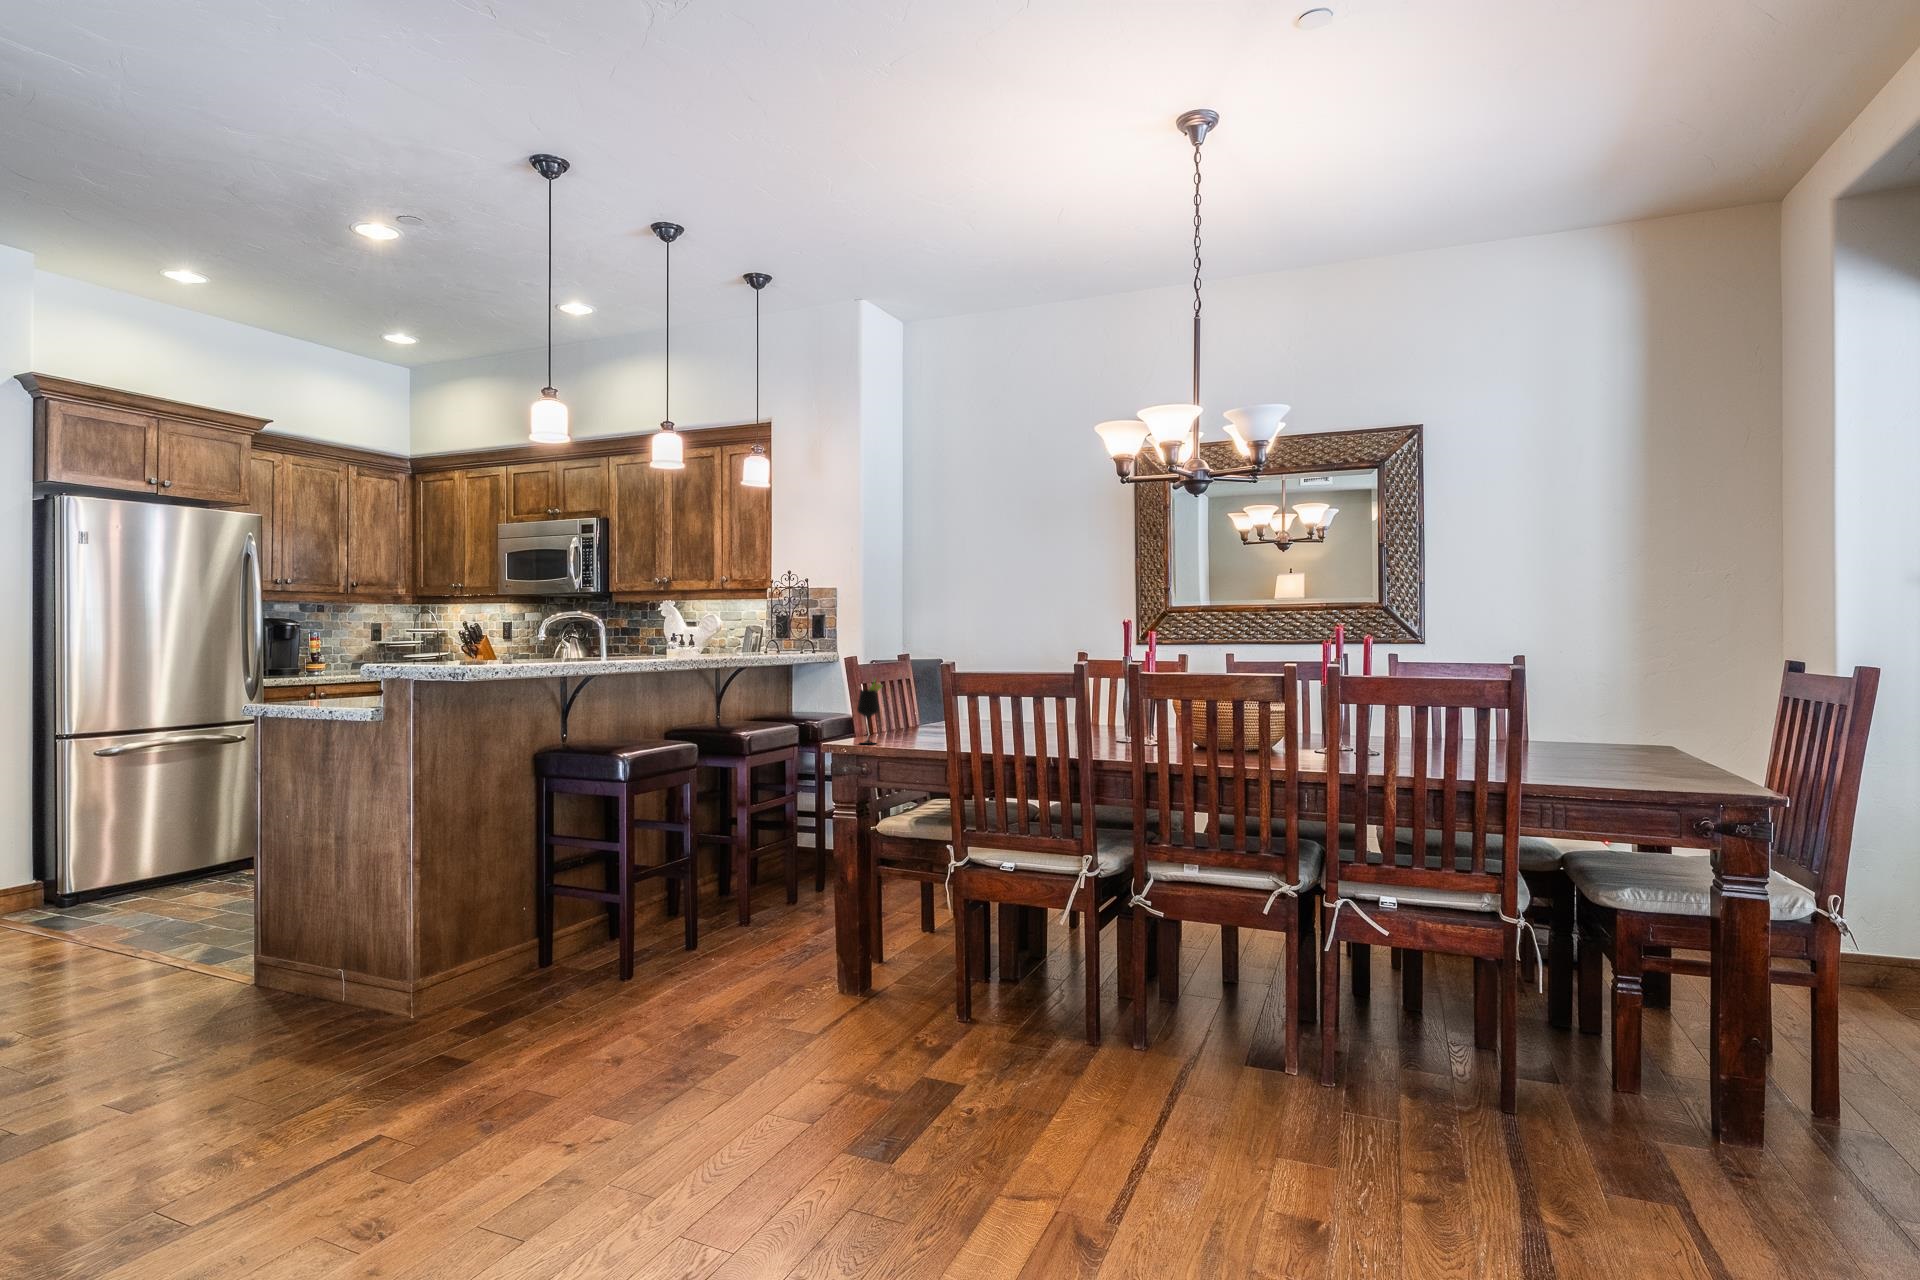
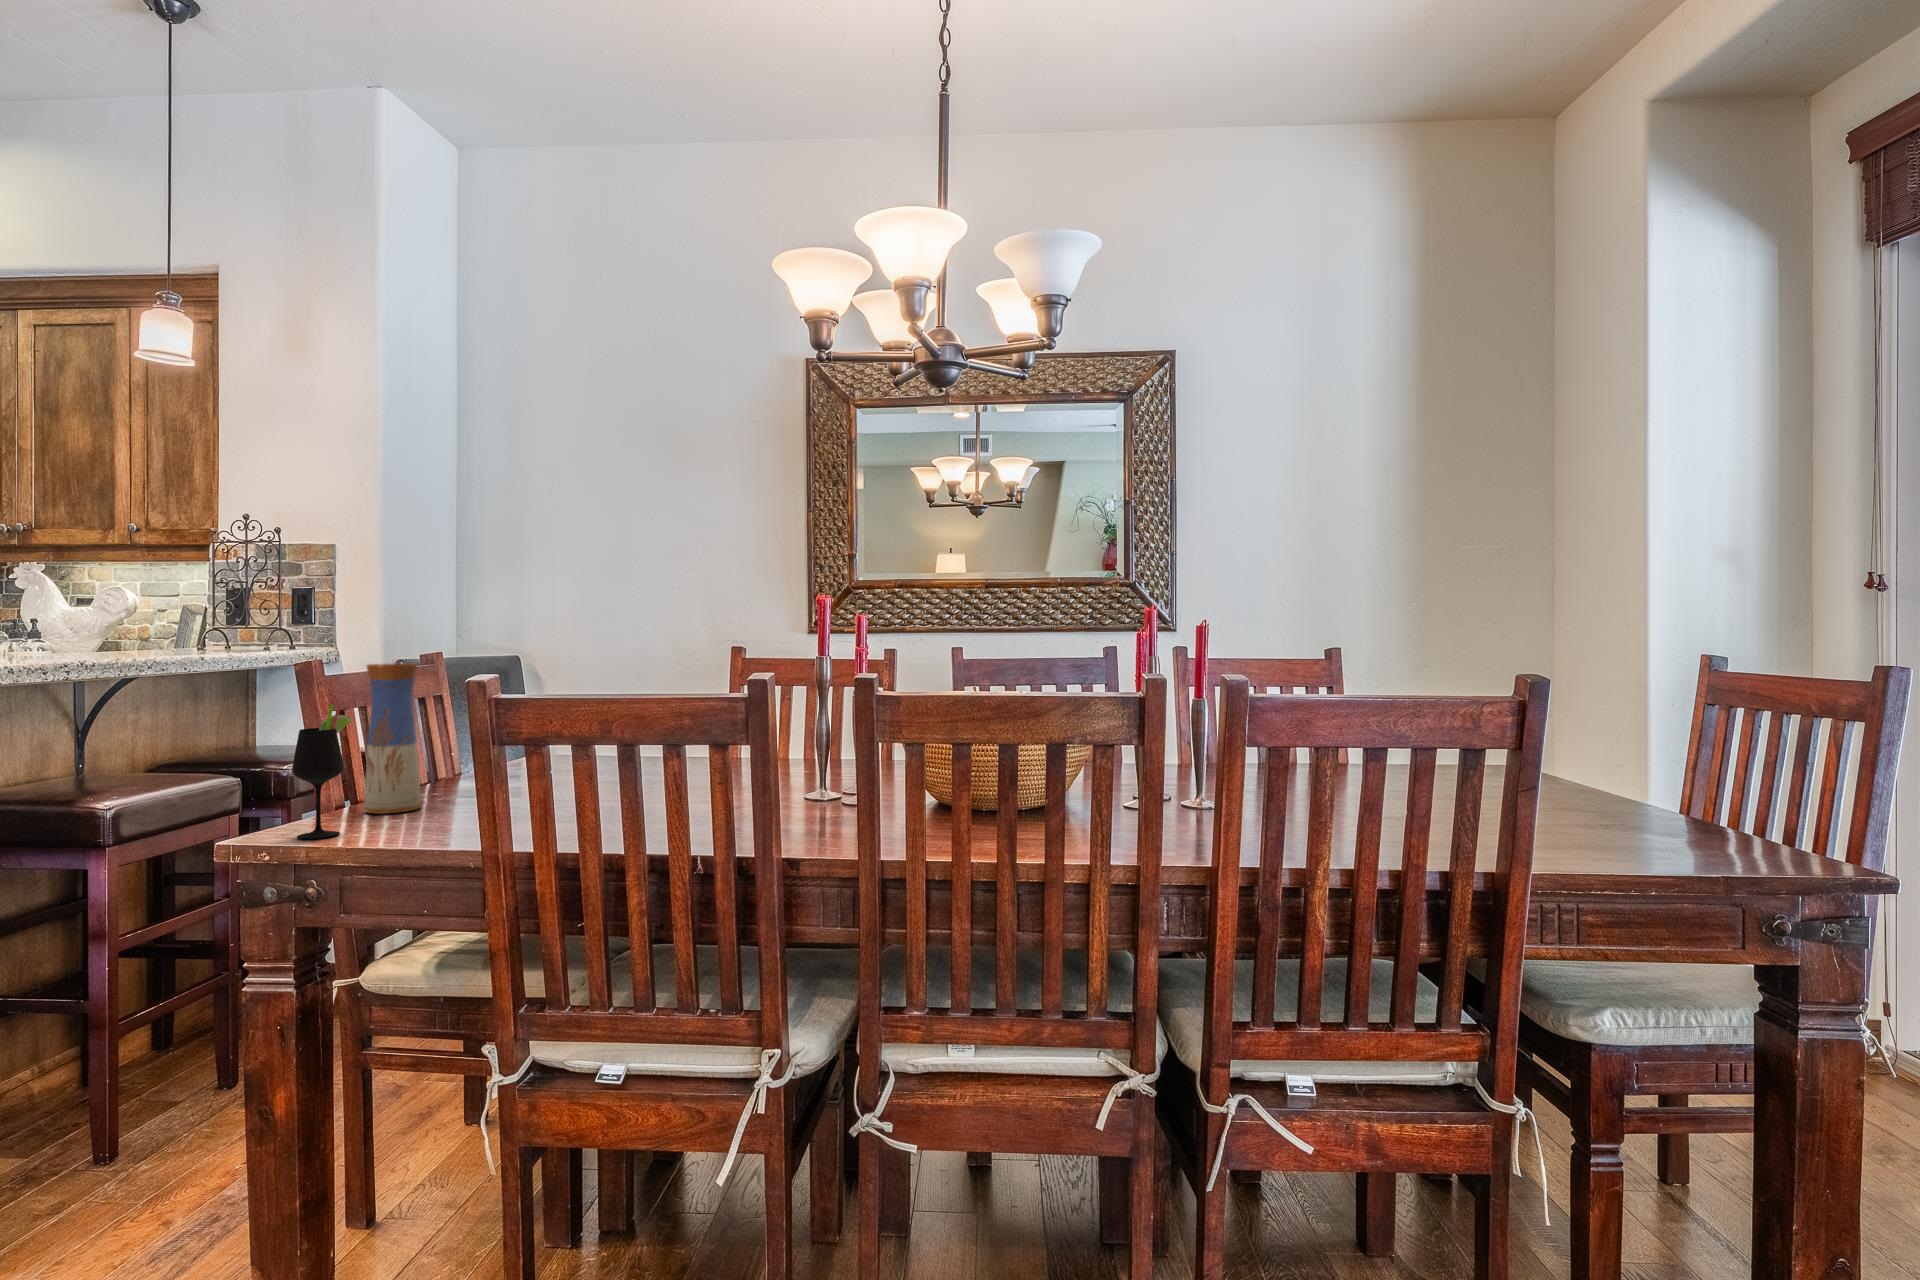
vase: none [882,659,909,738] -> present [363,663,421,814]

